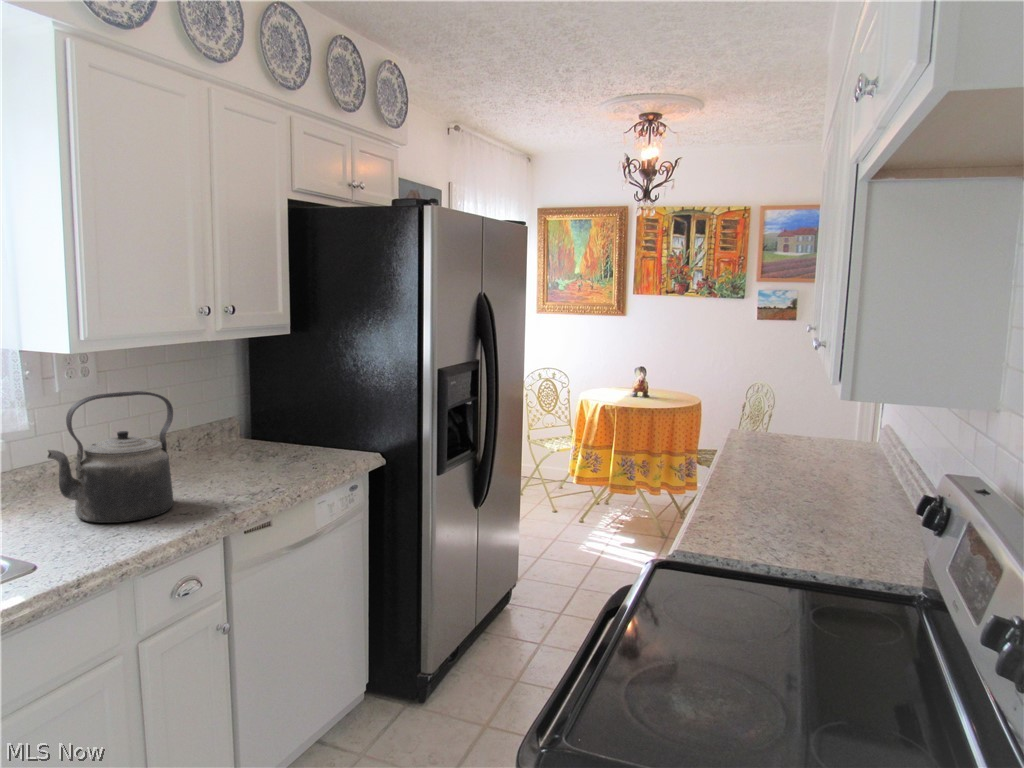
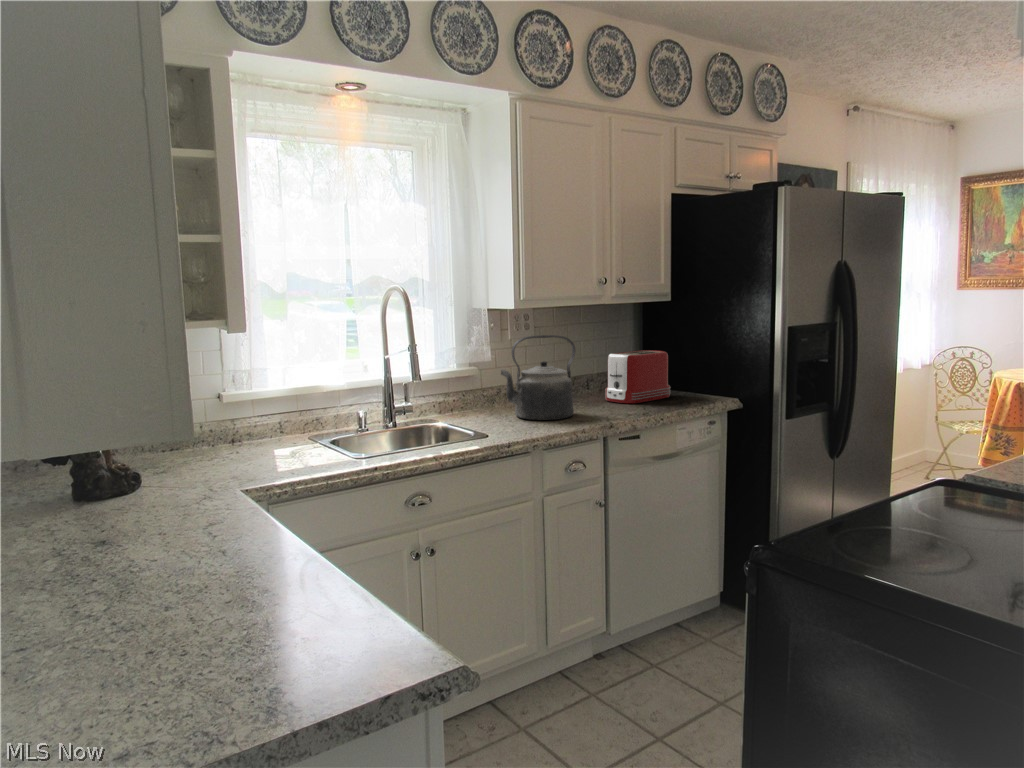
toaster: none [211,397,298,473] -> present [605,350,671,403]

